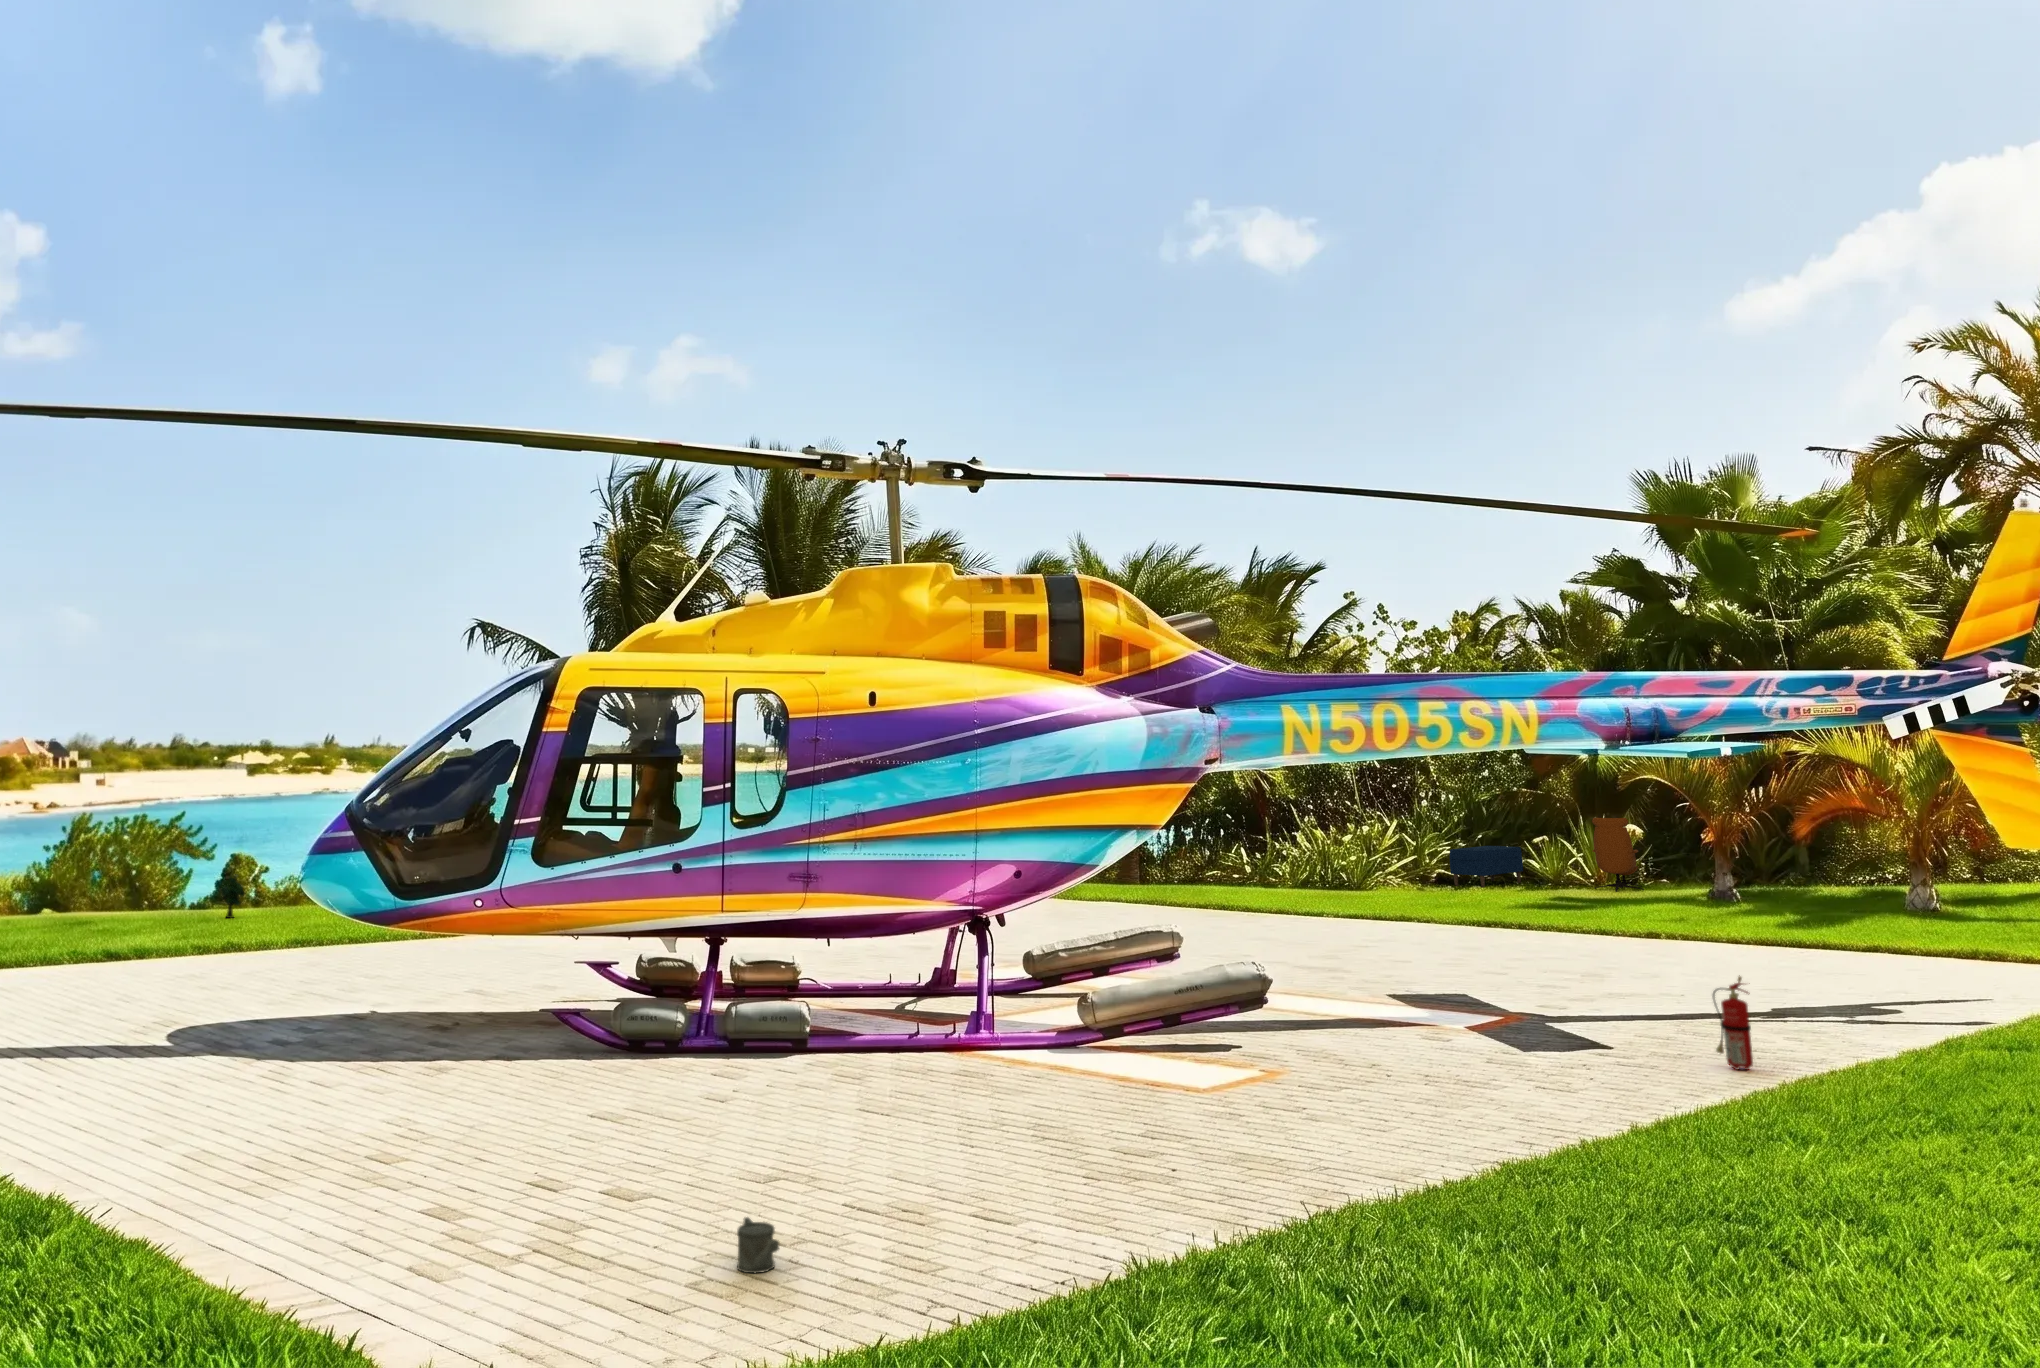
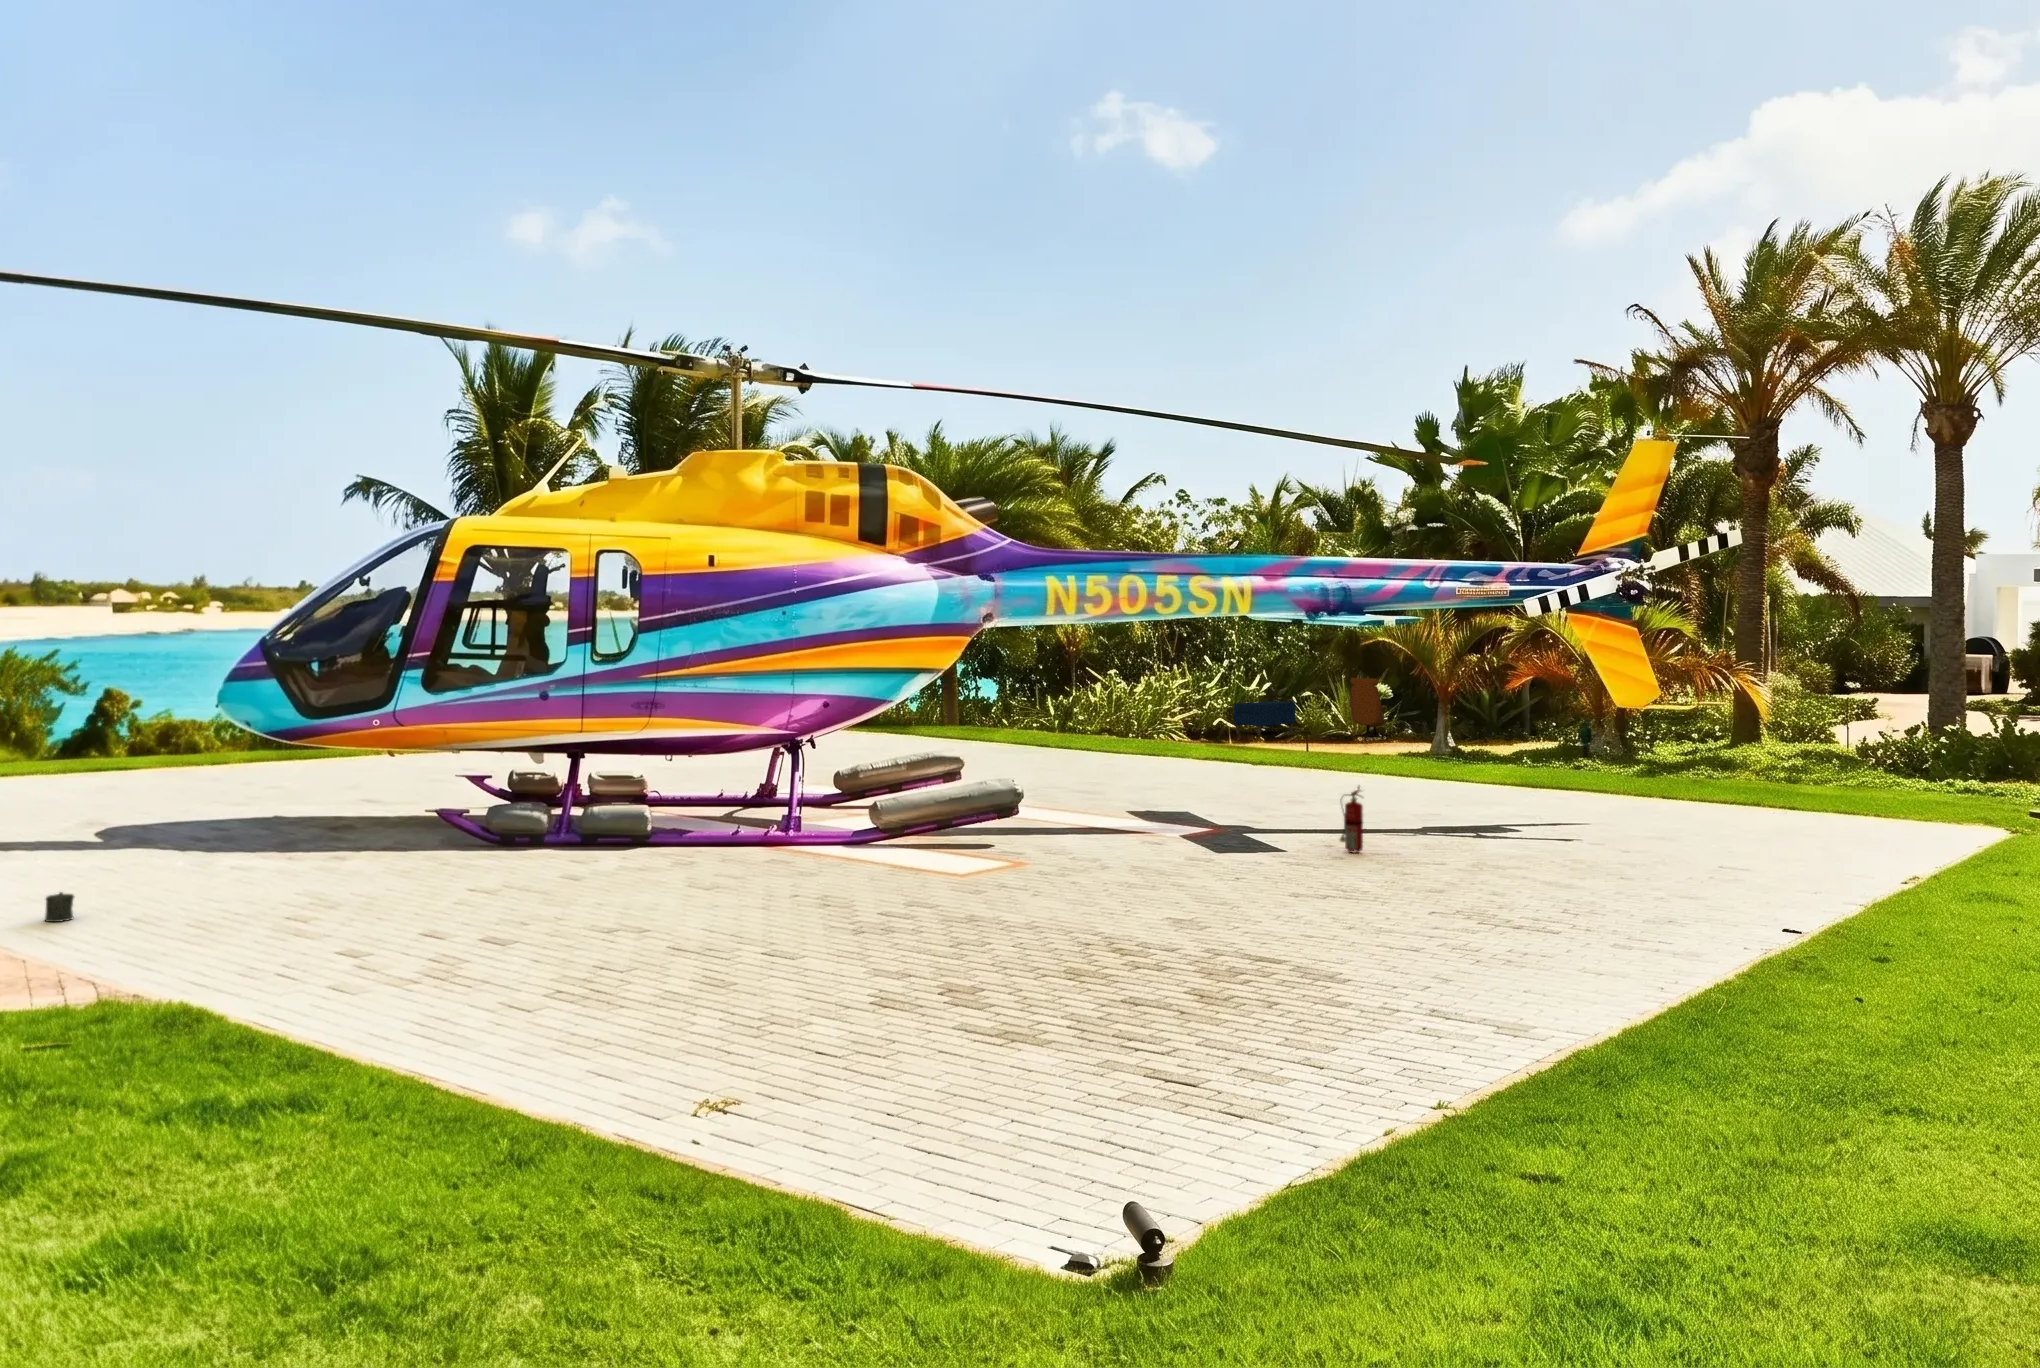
decorative plant: present [222,874,245,918] -> present [1577,719,1596,757]
watering can: present [737,1217,779,1273] -> present [45,892,74,922]

